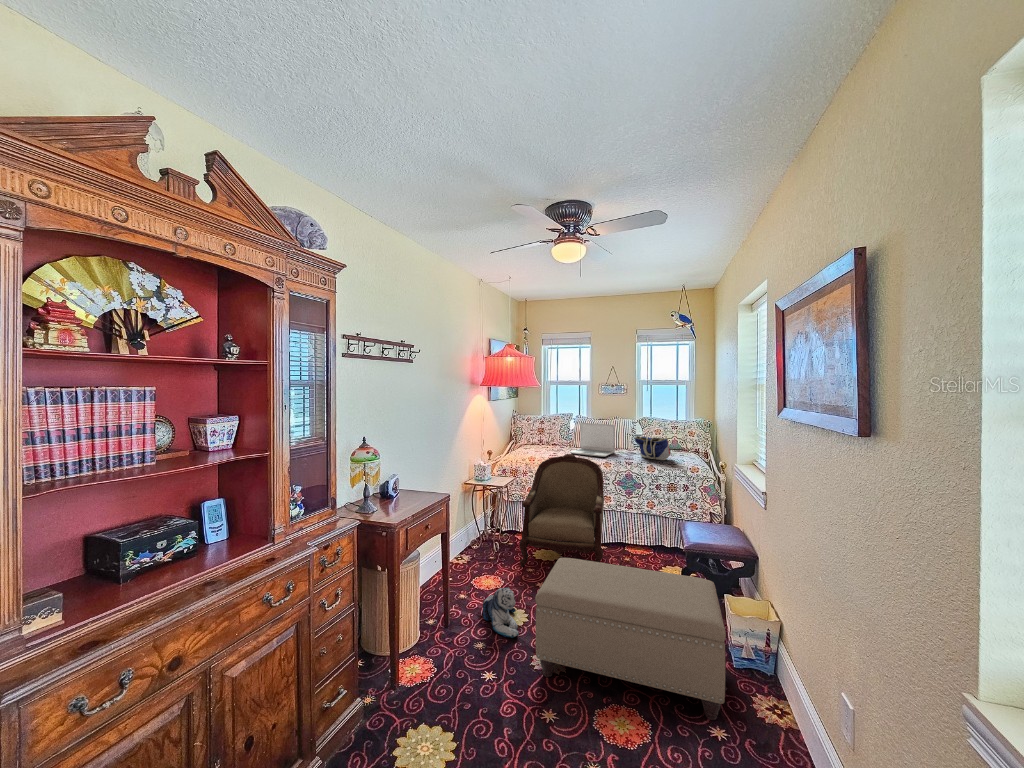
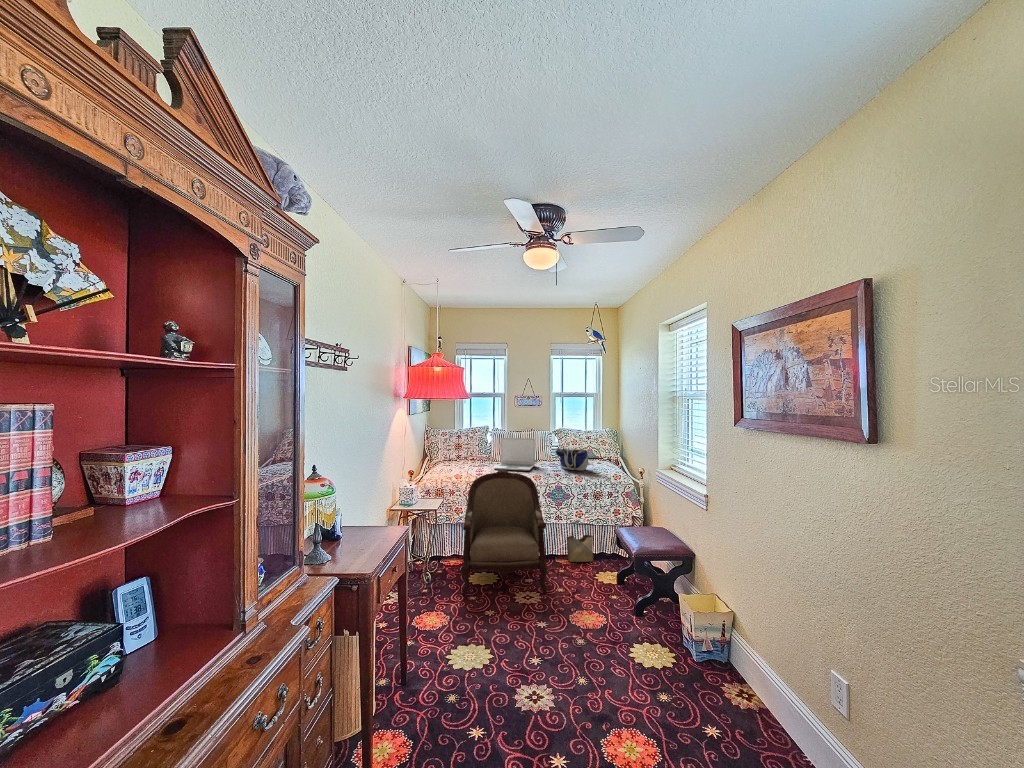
woven basket: none [635,512,665,555] -> present [566,521,593,562]
ottoman: present [535,558,726,720] -> none [525,580,714,721]
plush toy: present [482,587,518,638] -> none [440,623,491,680]

